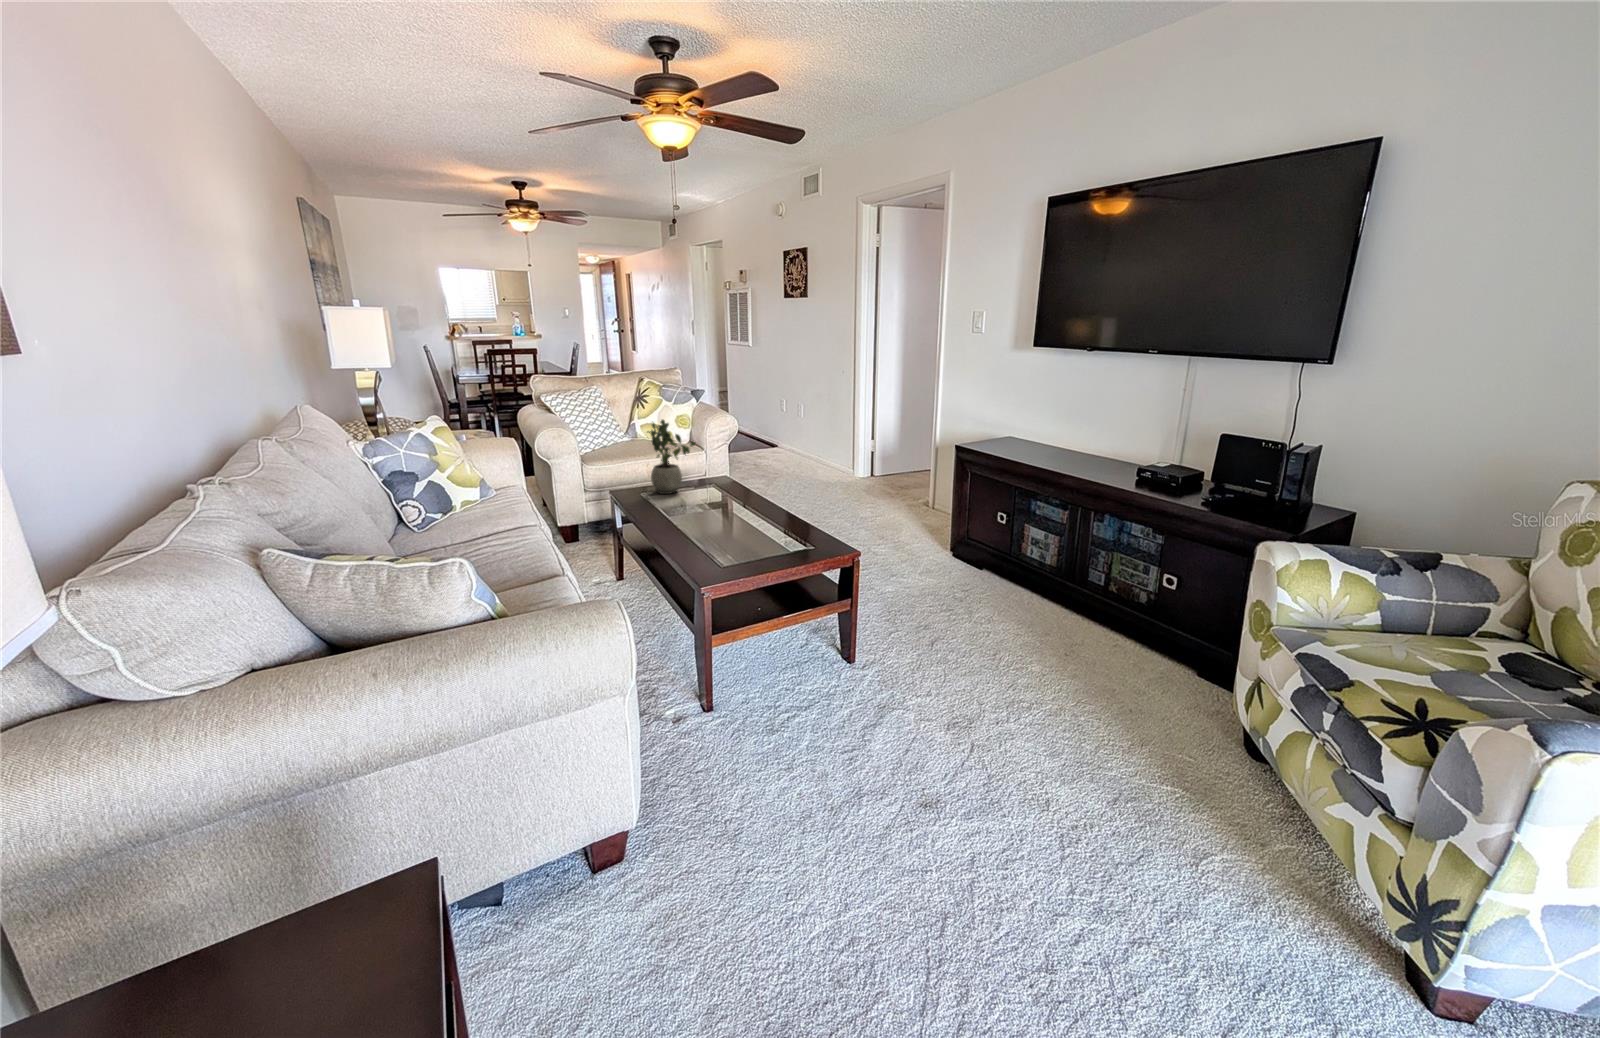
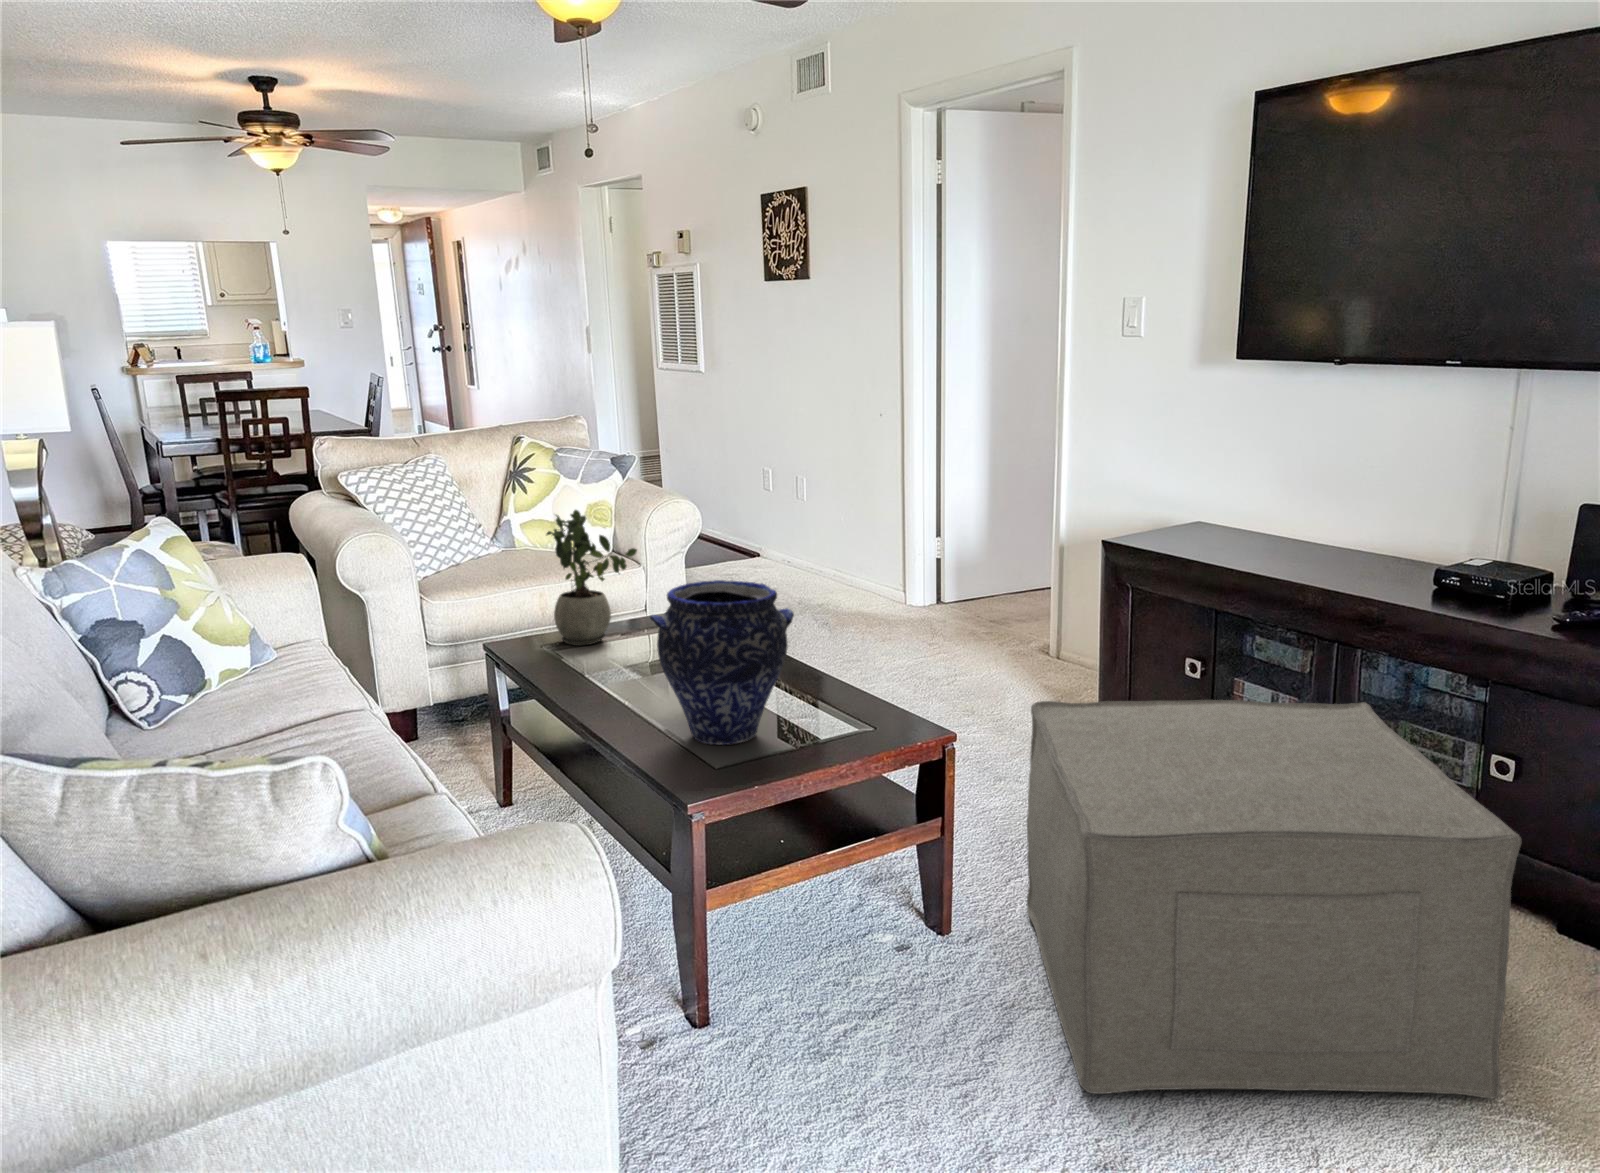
vase: none [690,462,773,554] -> present [650,580,794,745]
ottoman: none [898,536,1182,775] -> present [1027,700,1521,1098]

